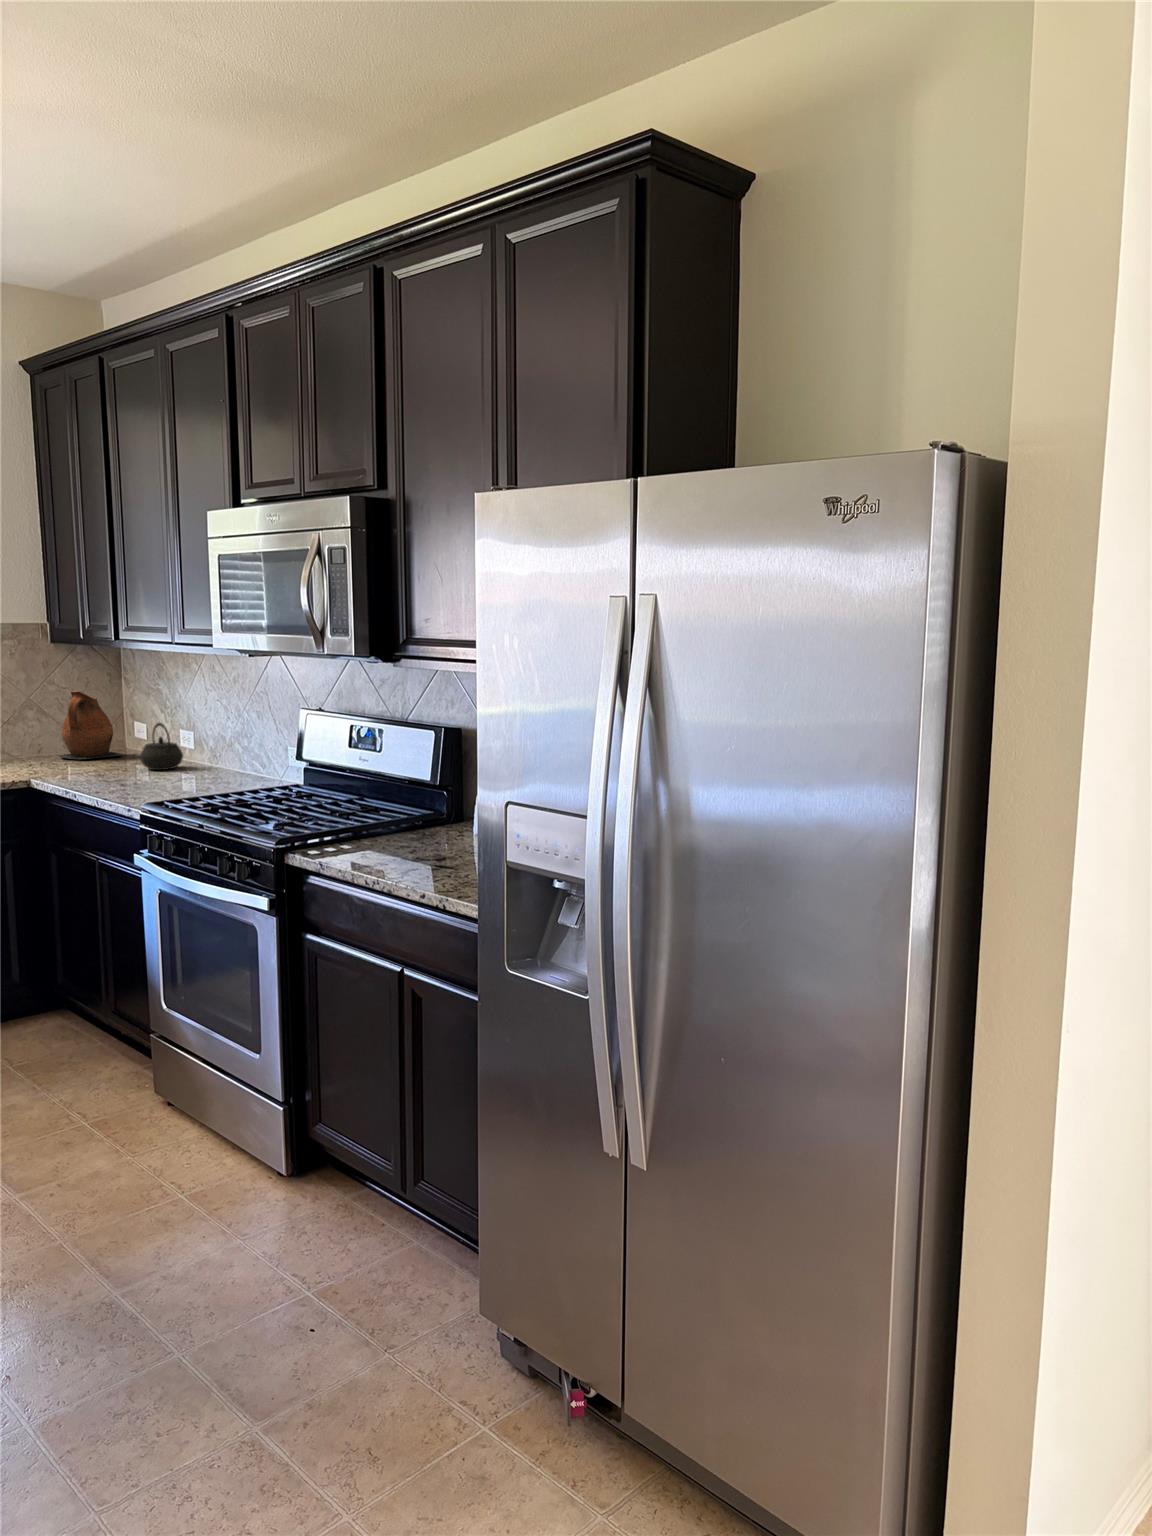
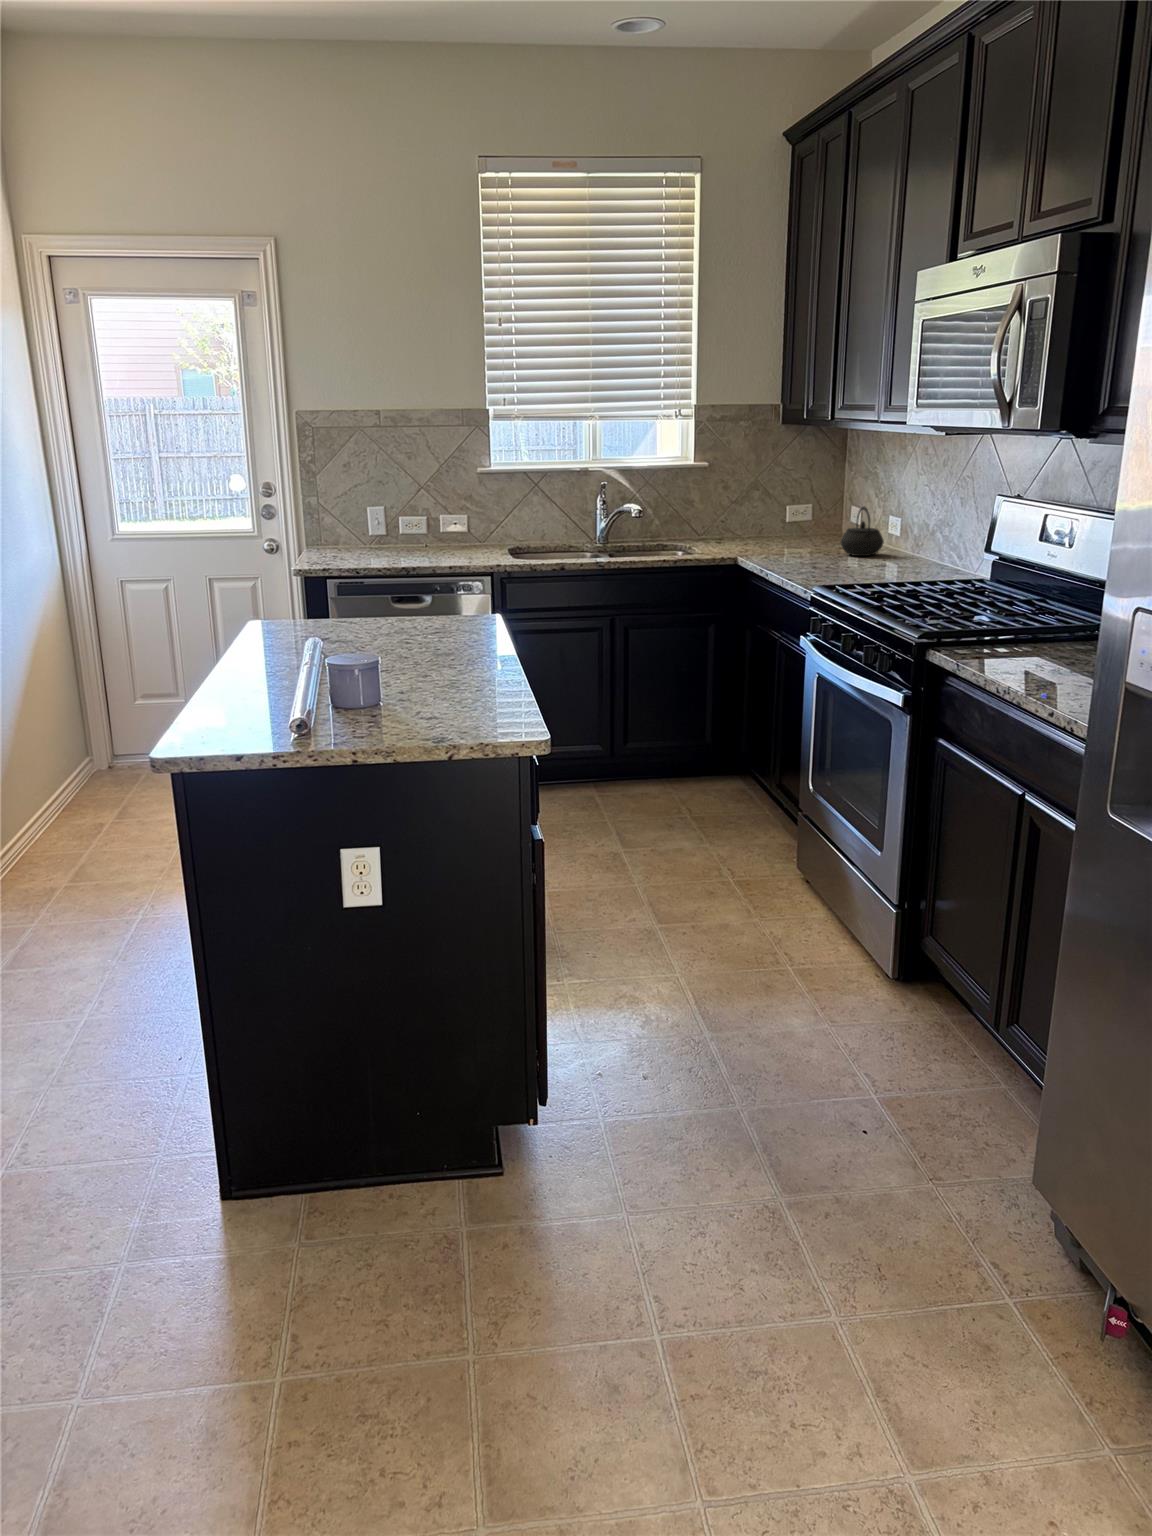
ceramic pitcher: present [59,691,123,759] -> none [772,472,834,541]

